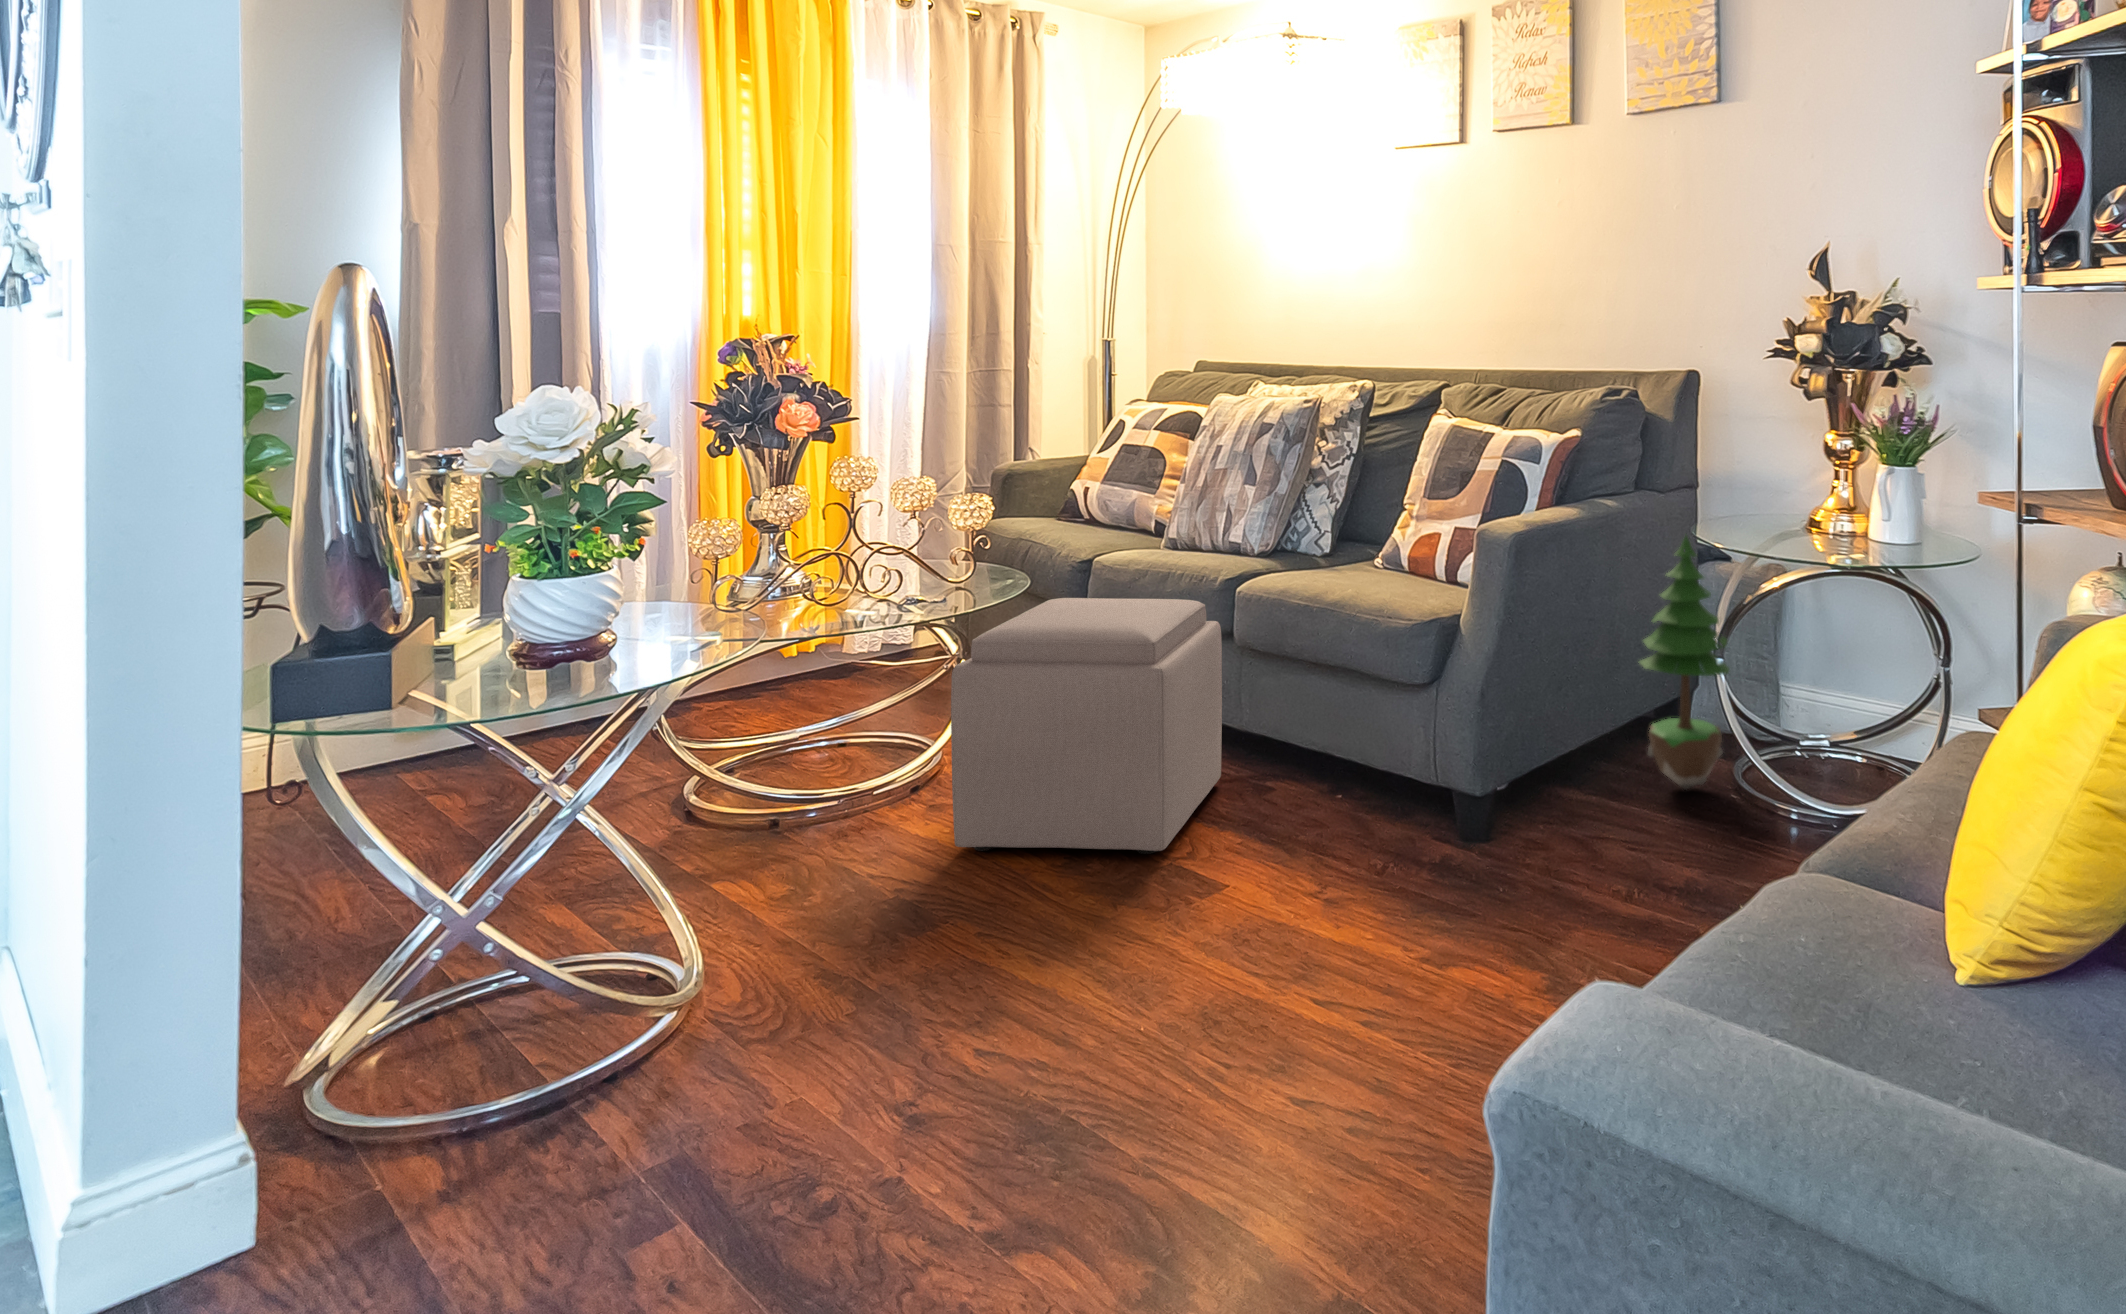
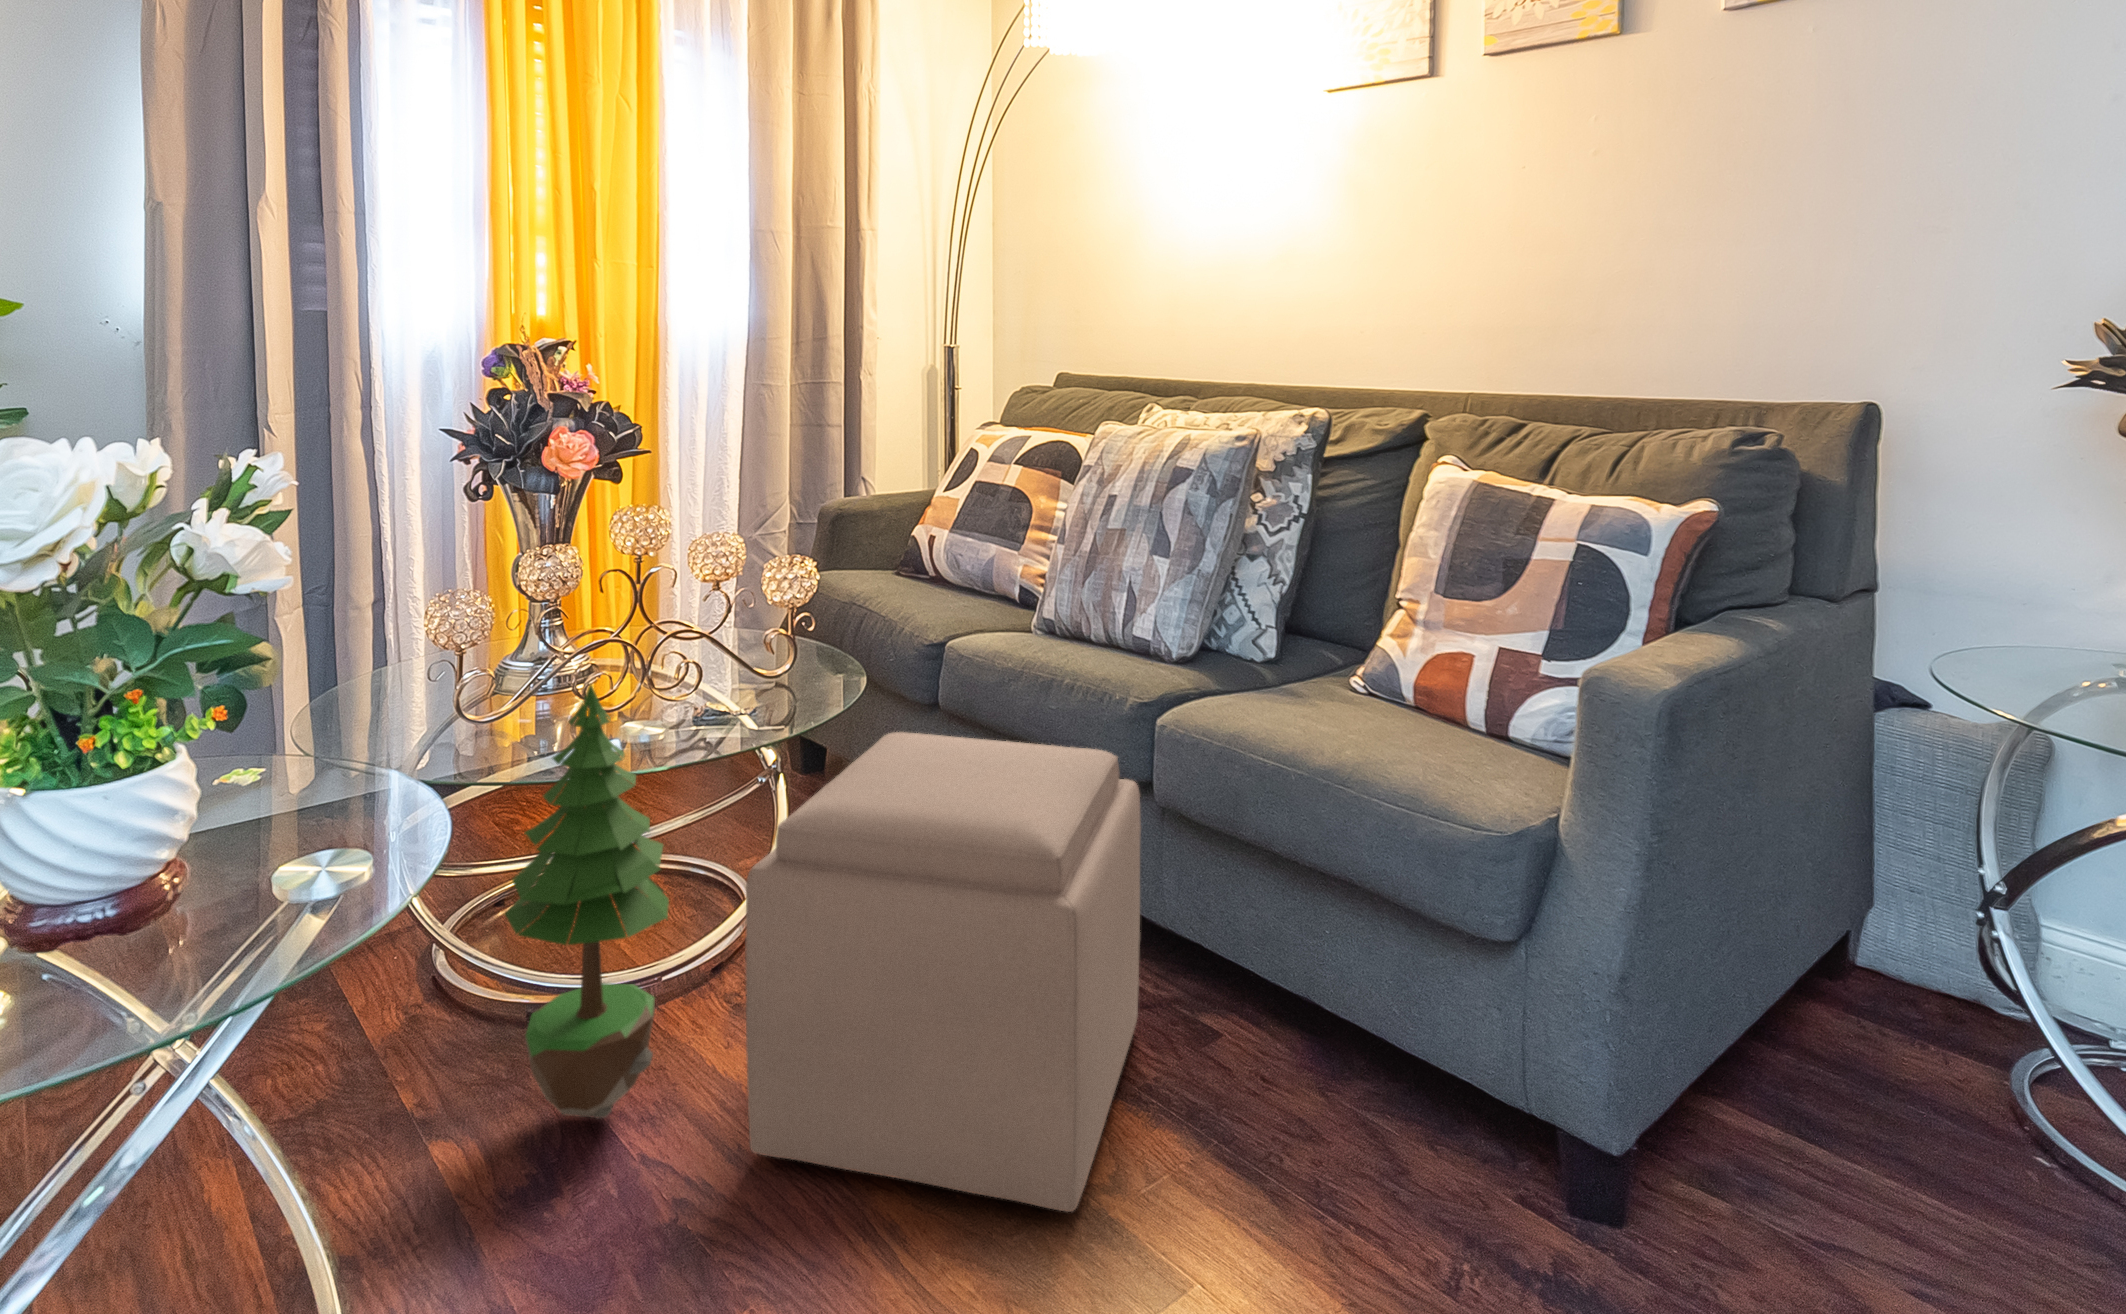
potted tree: present [1640,534,1729,789] -> present [504,685,669,1118]

